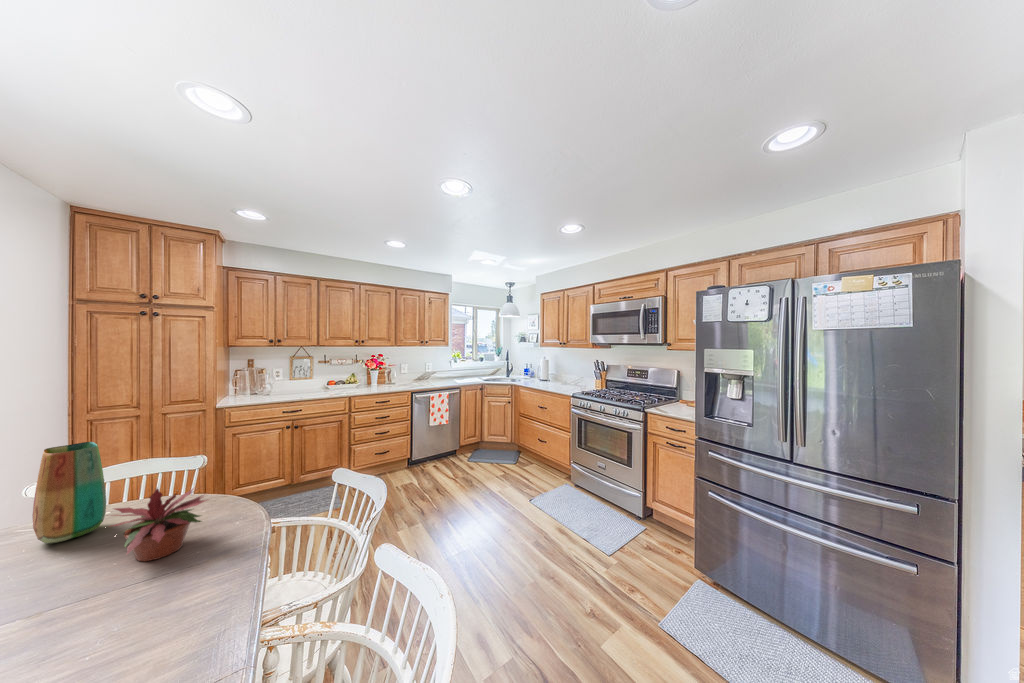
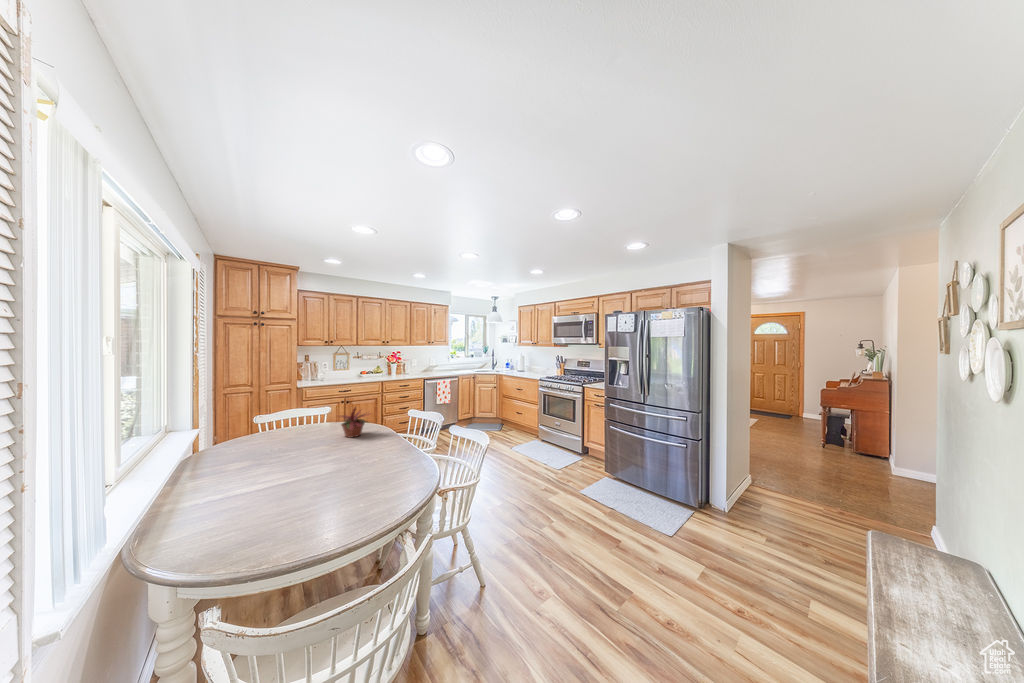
vase: present [32,442,106,543] -> none [291,390,318,434]

